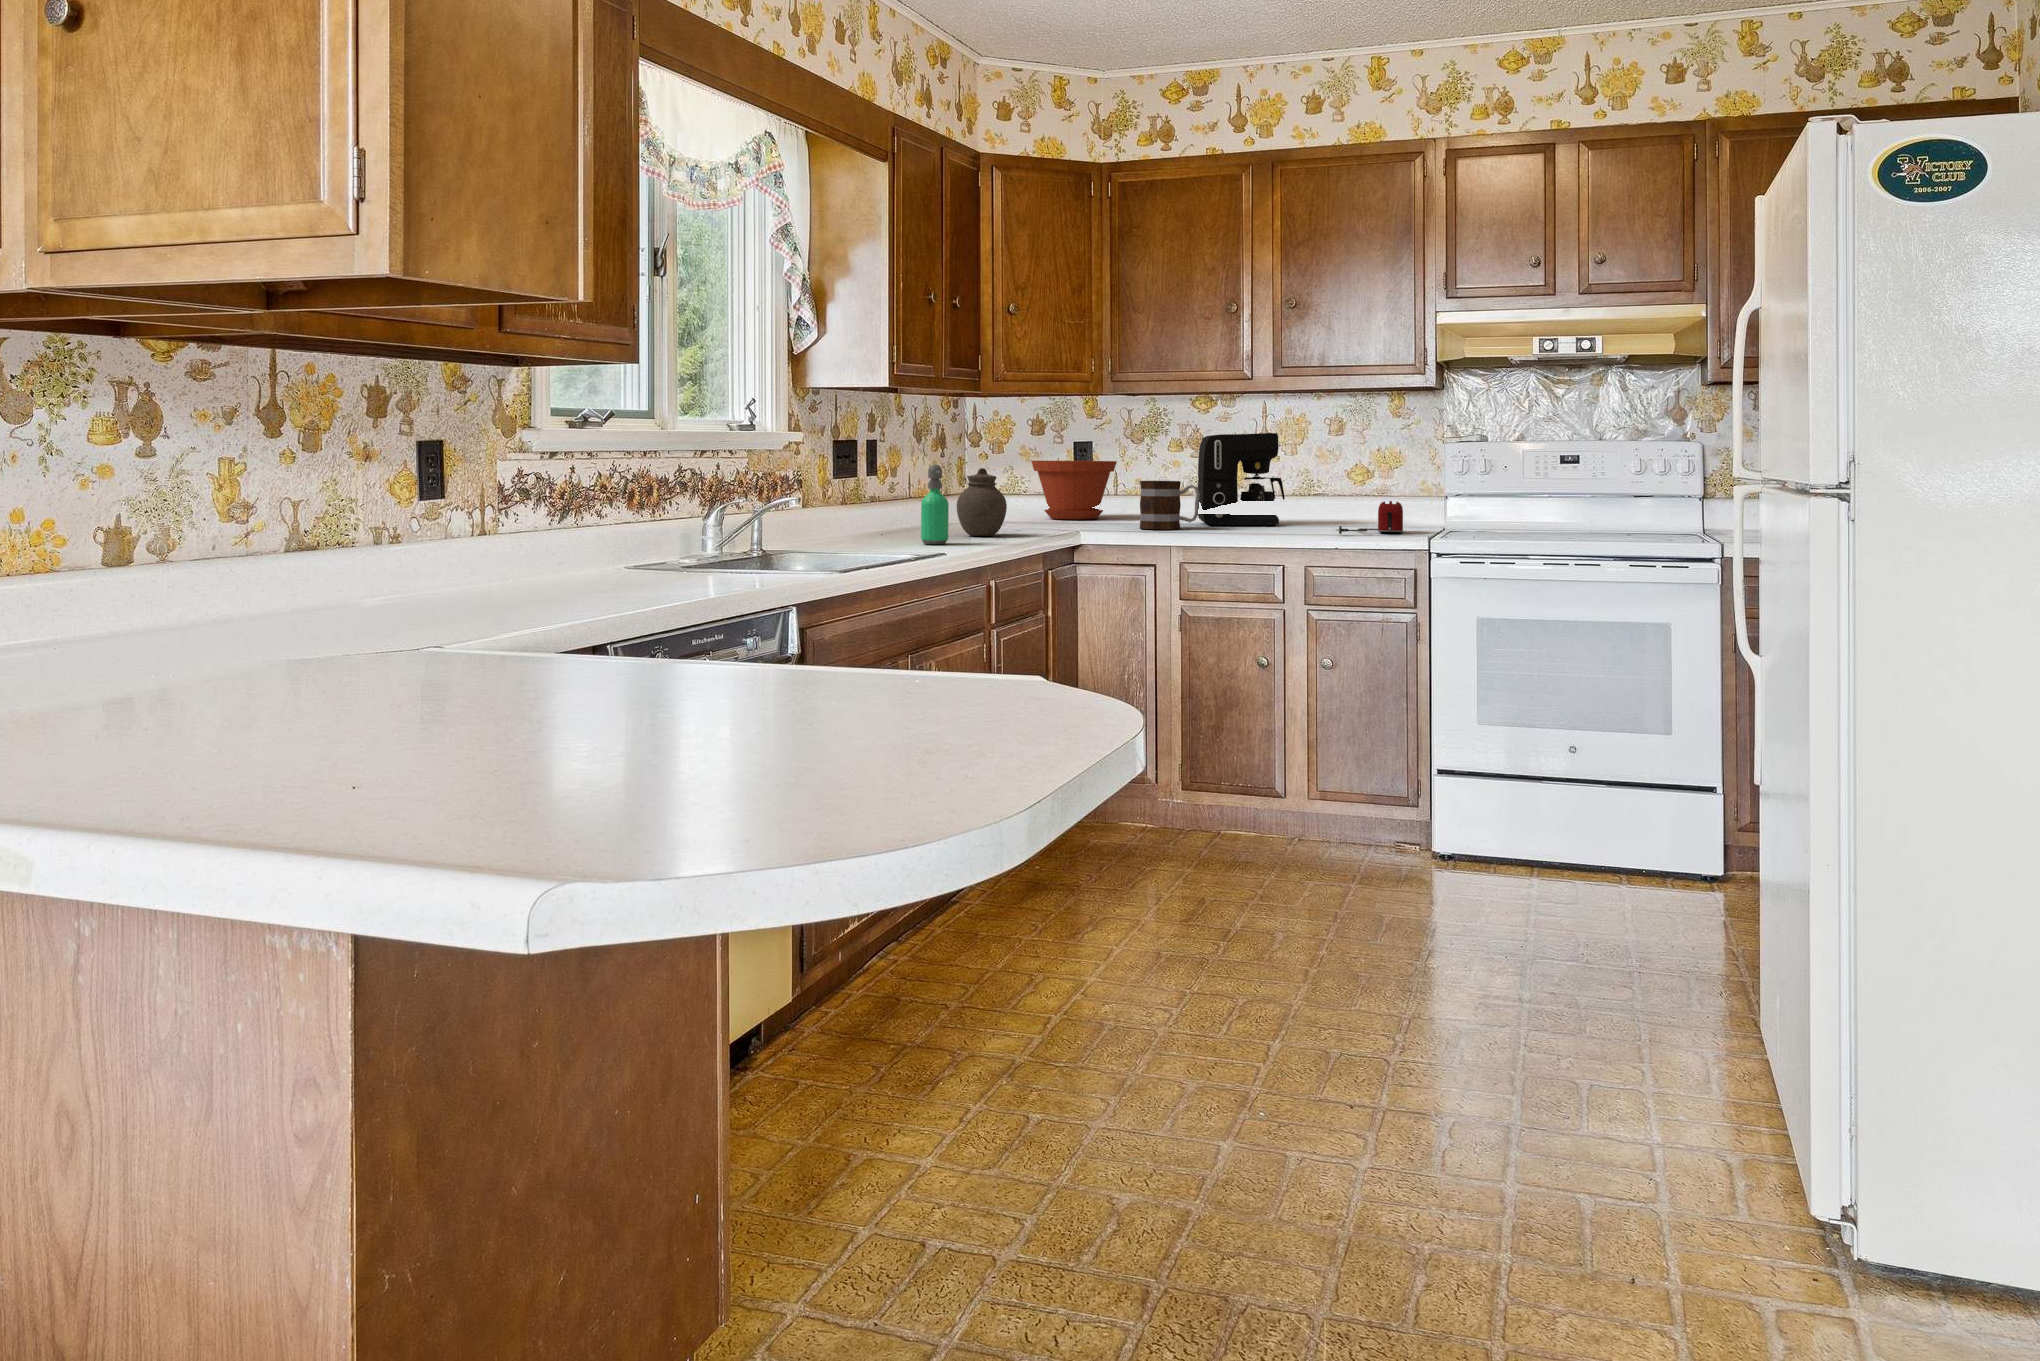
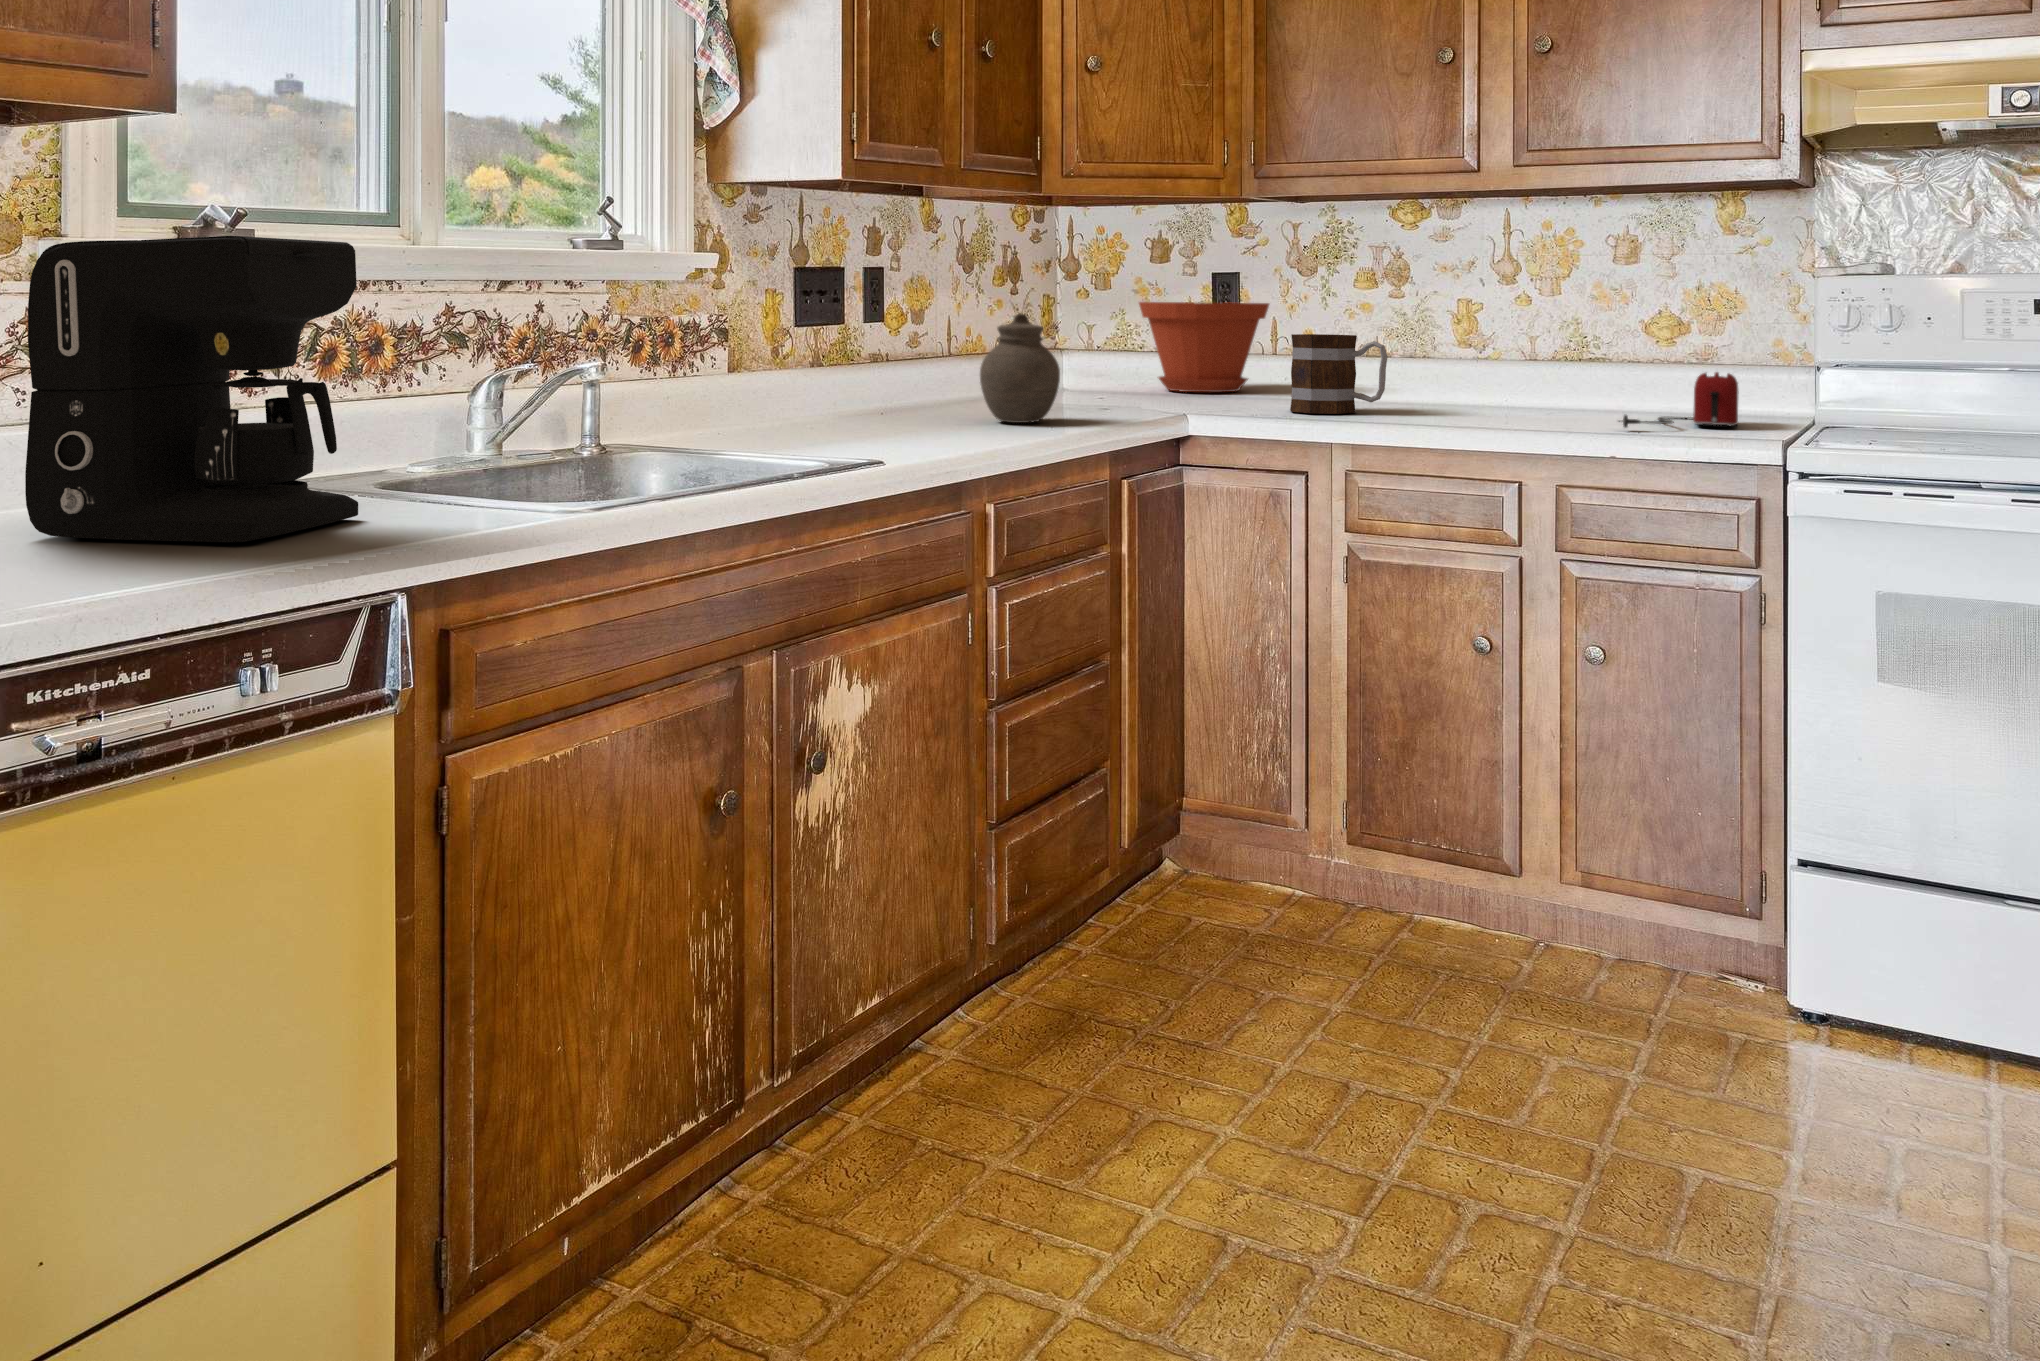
coffee maker: present [1198,433,1285,525] -> present [25,236,358,542]
soap dispenser: present [921,465,949,544] -> none [898,307,943,439]

